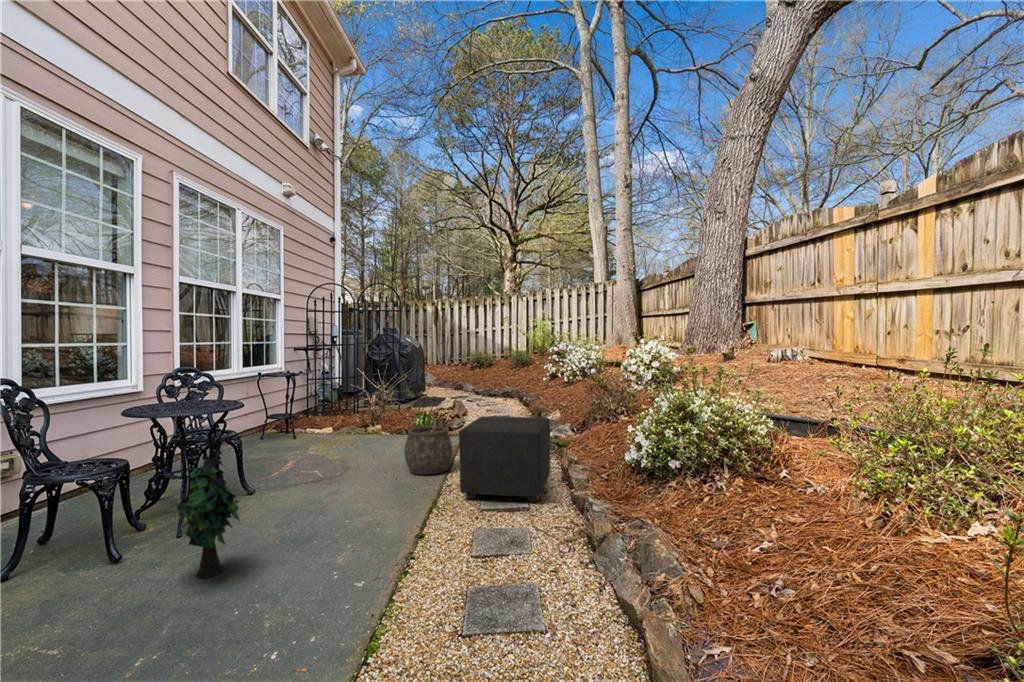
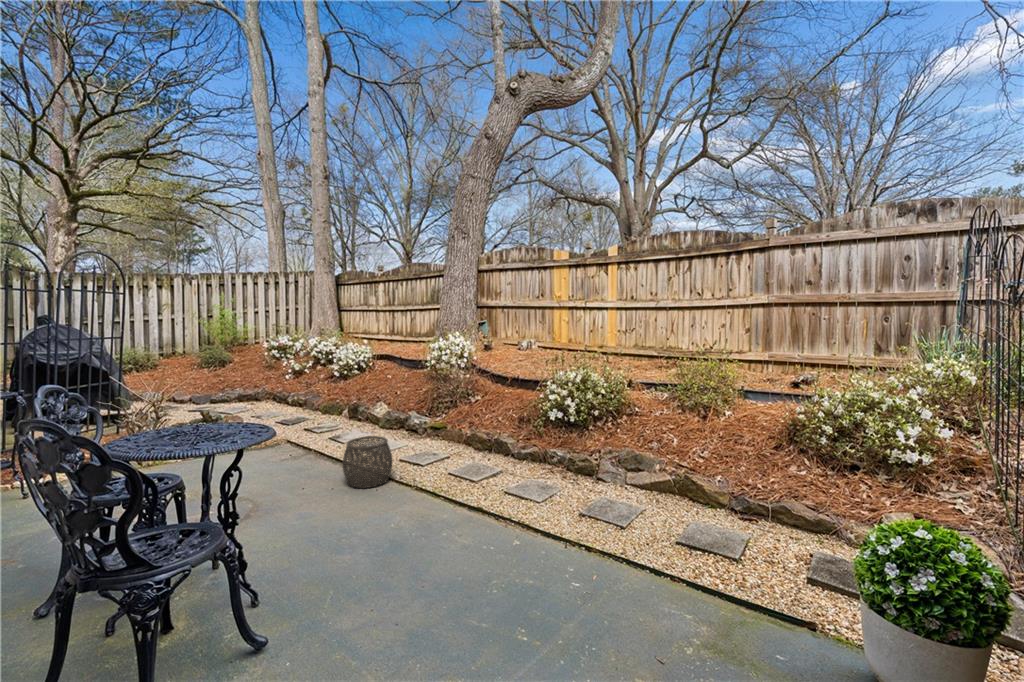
ottoman: present [459,416,550,502] -> none [426,409,515,488]
decorative plant: present [177,459,239,578] -> none [388,497,463,625]

